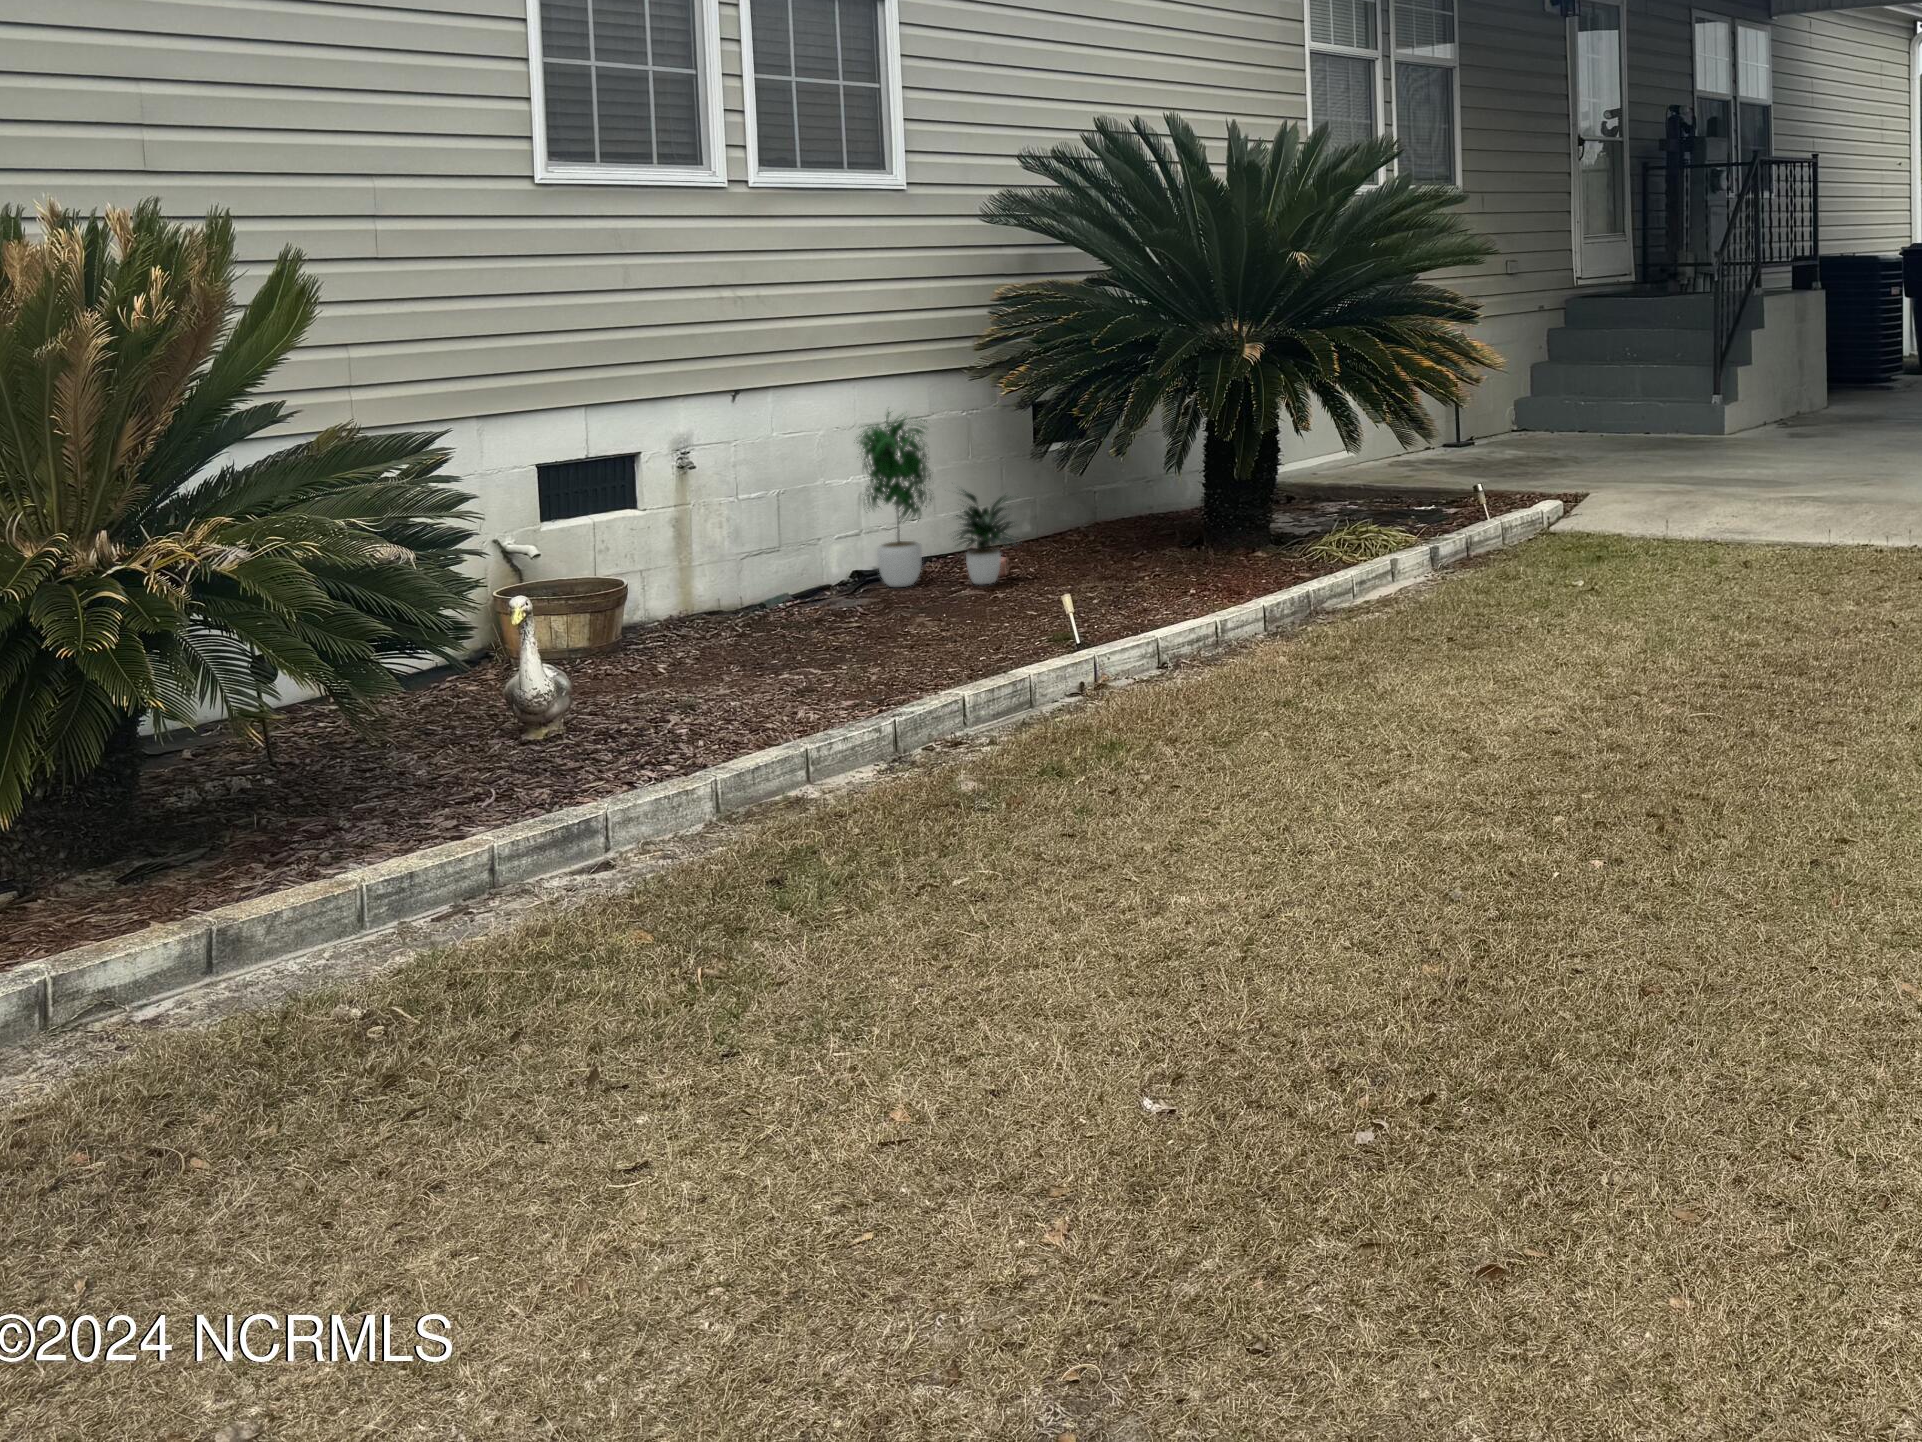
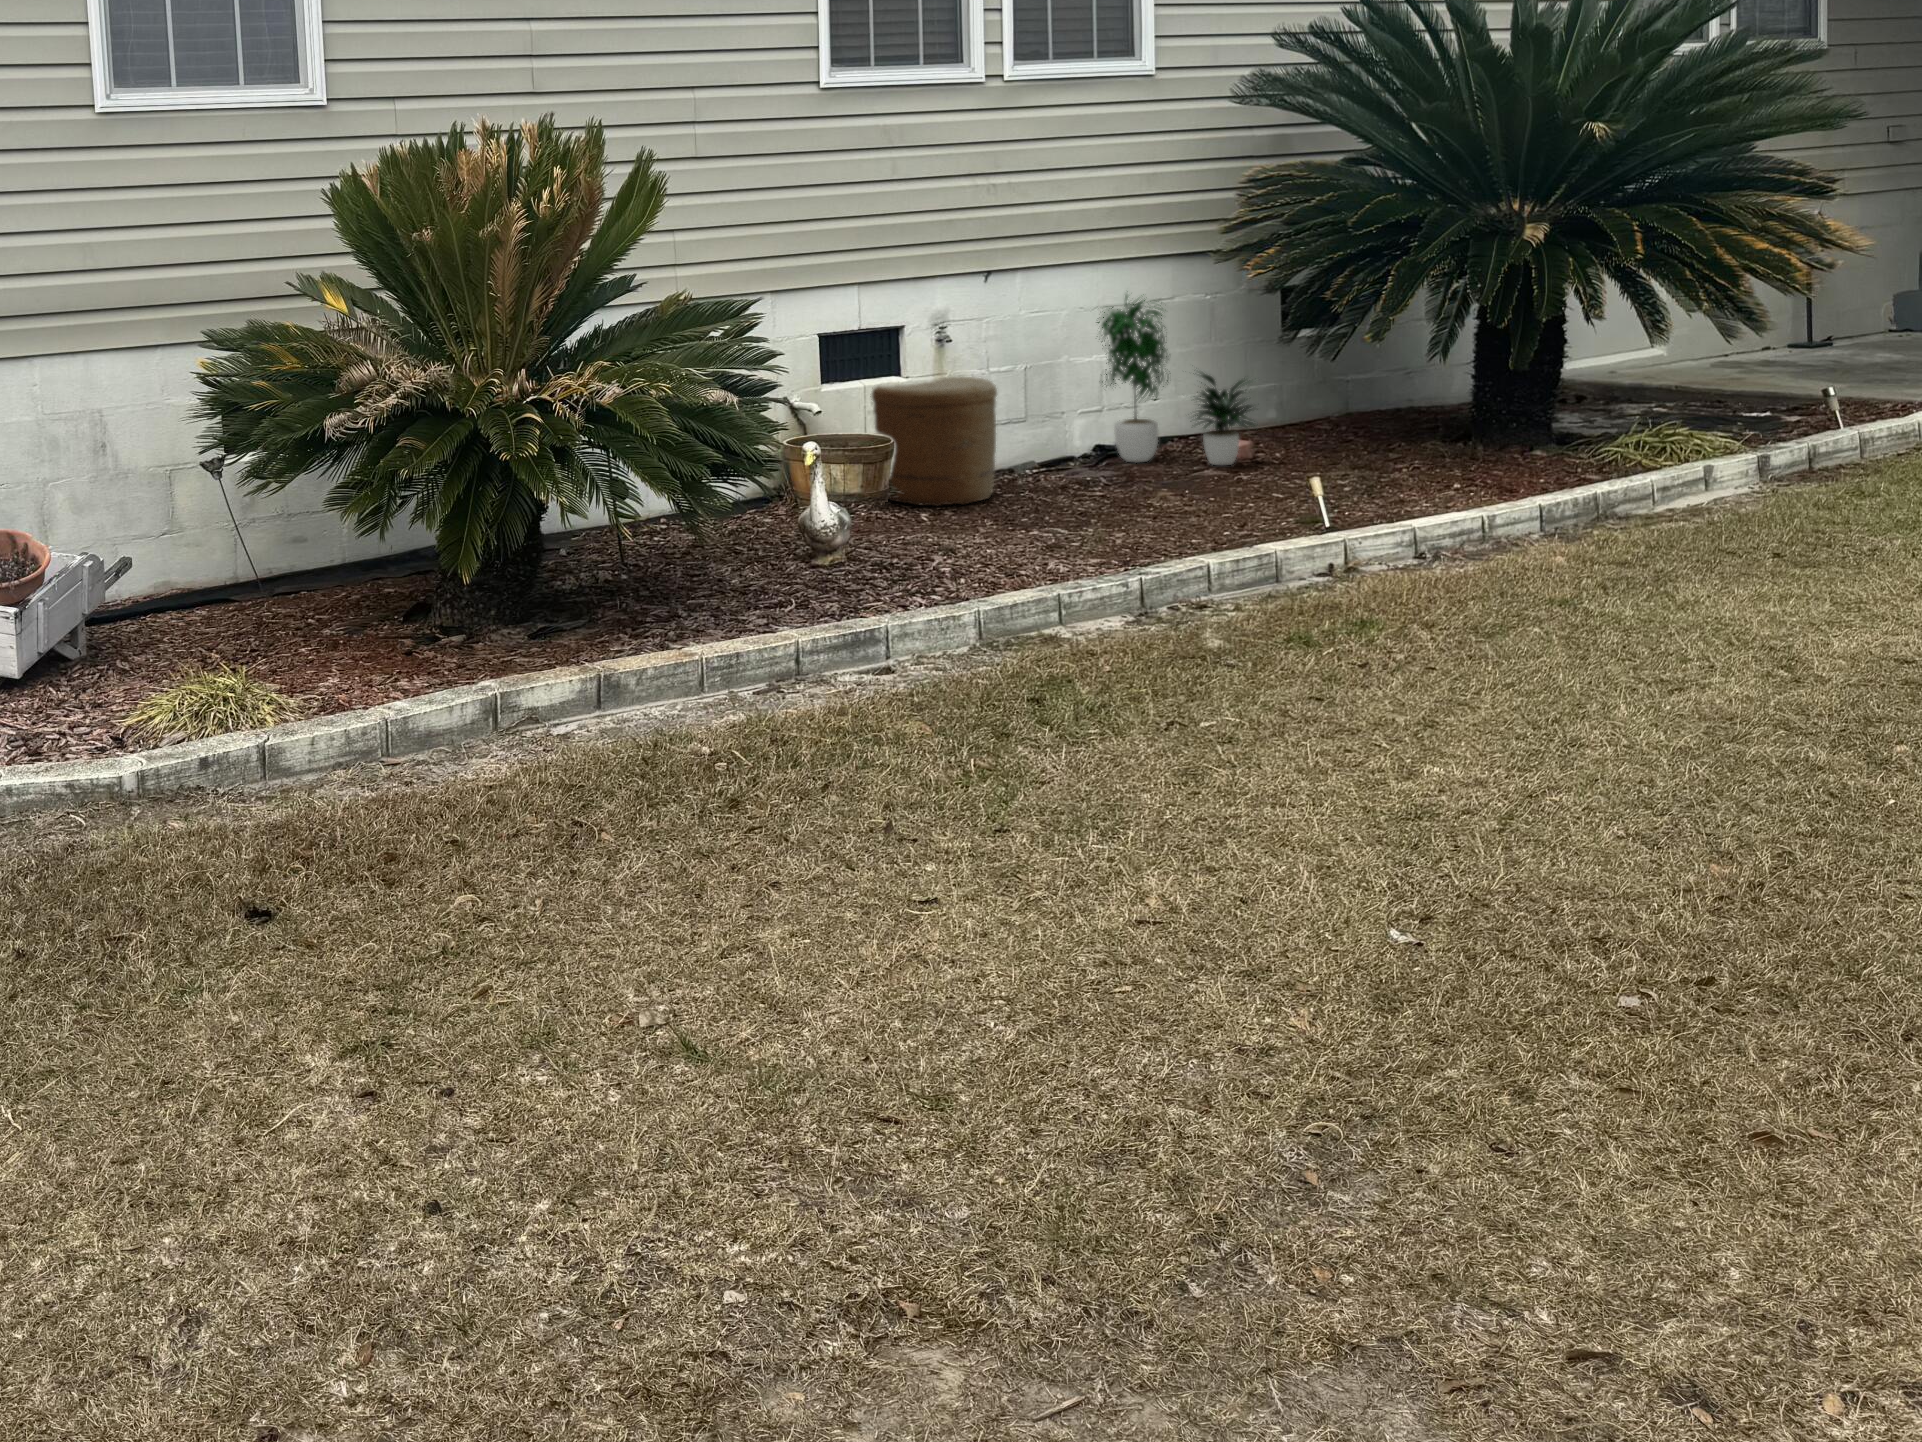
woven basket: none [600,507,749,656] -> present [872,377,997,506]

